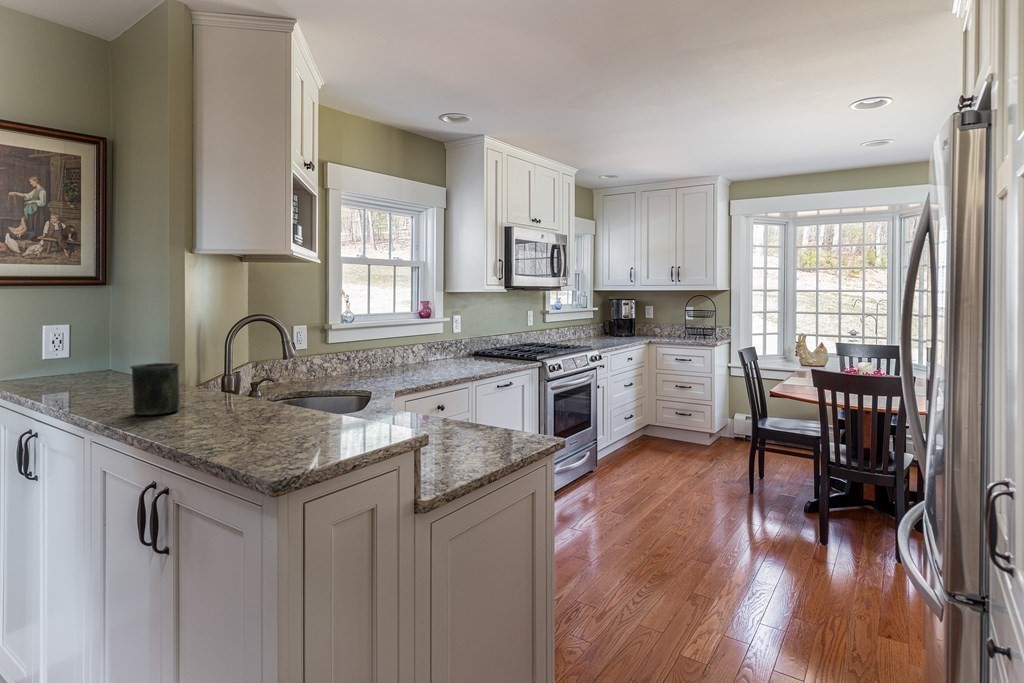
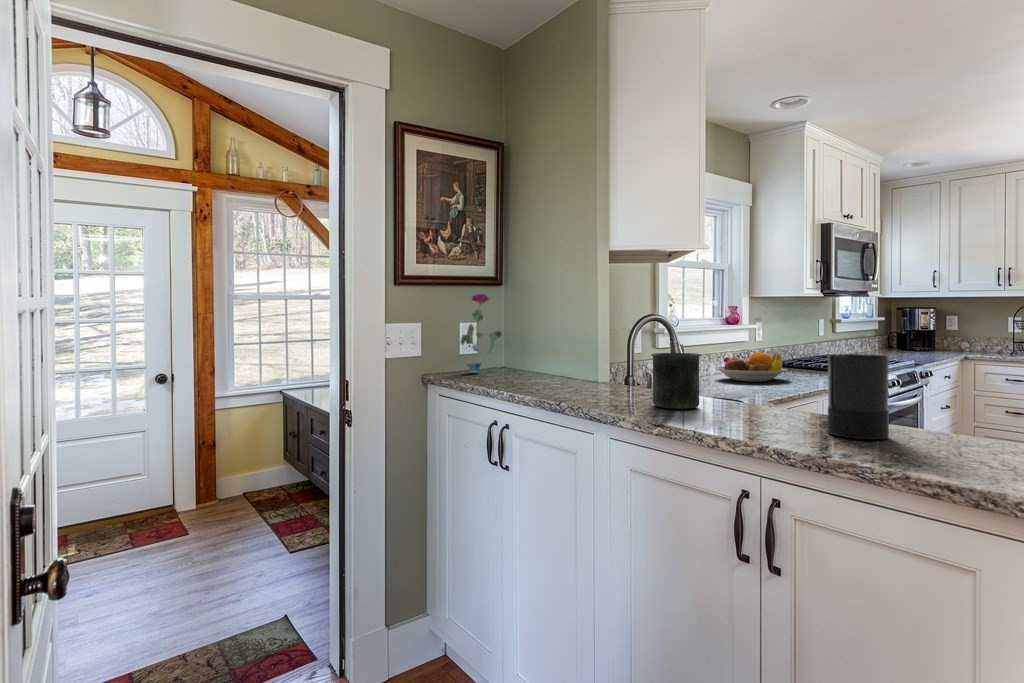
vase: none [42,295,101,378] -> present [461,293,502,373]
fruit bowl: none [390,345,452,373] -> present [715,352,788,382]
candle: none [200,364,252,438] -> present [828,349,889,439]

